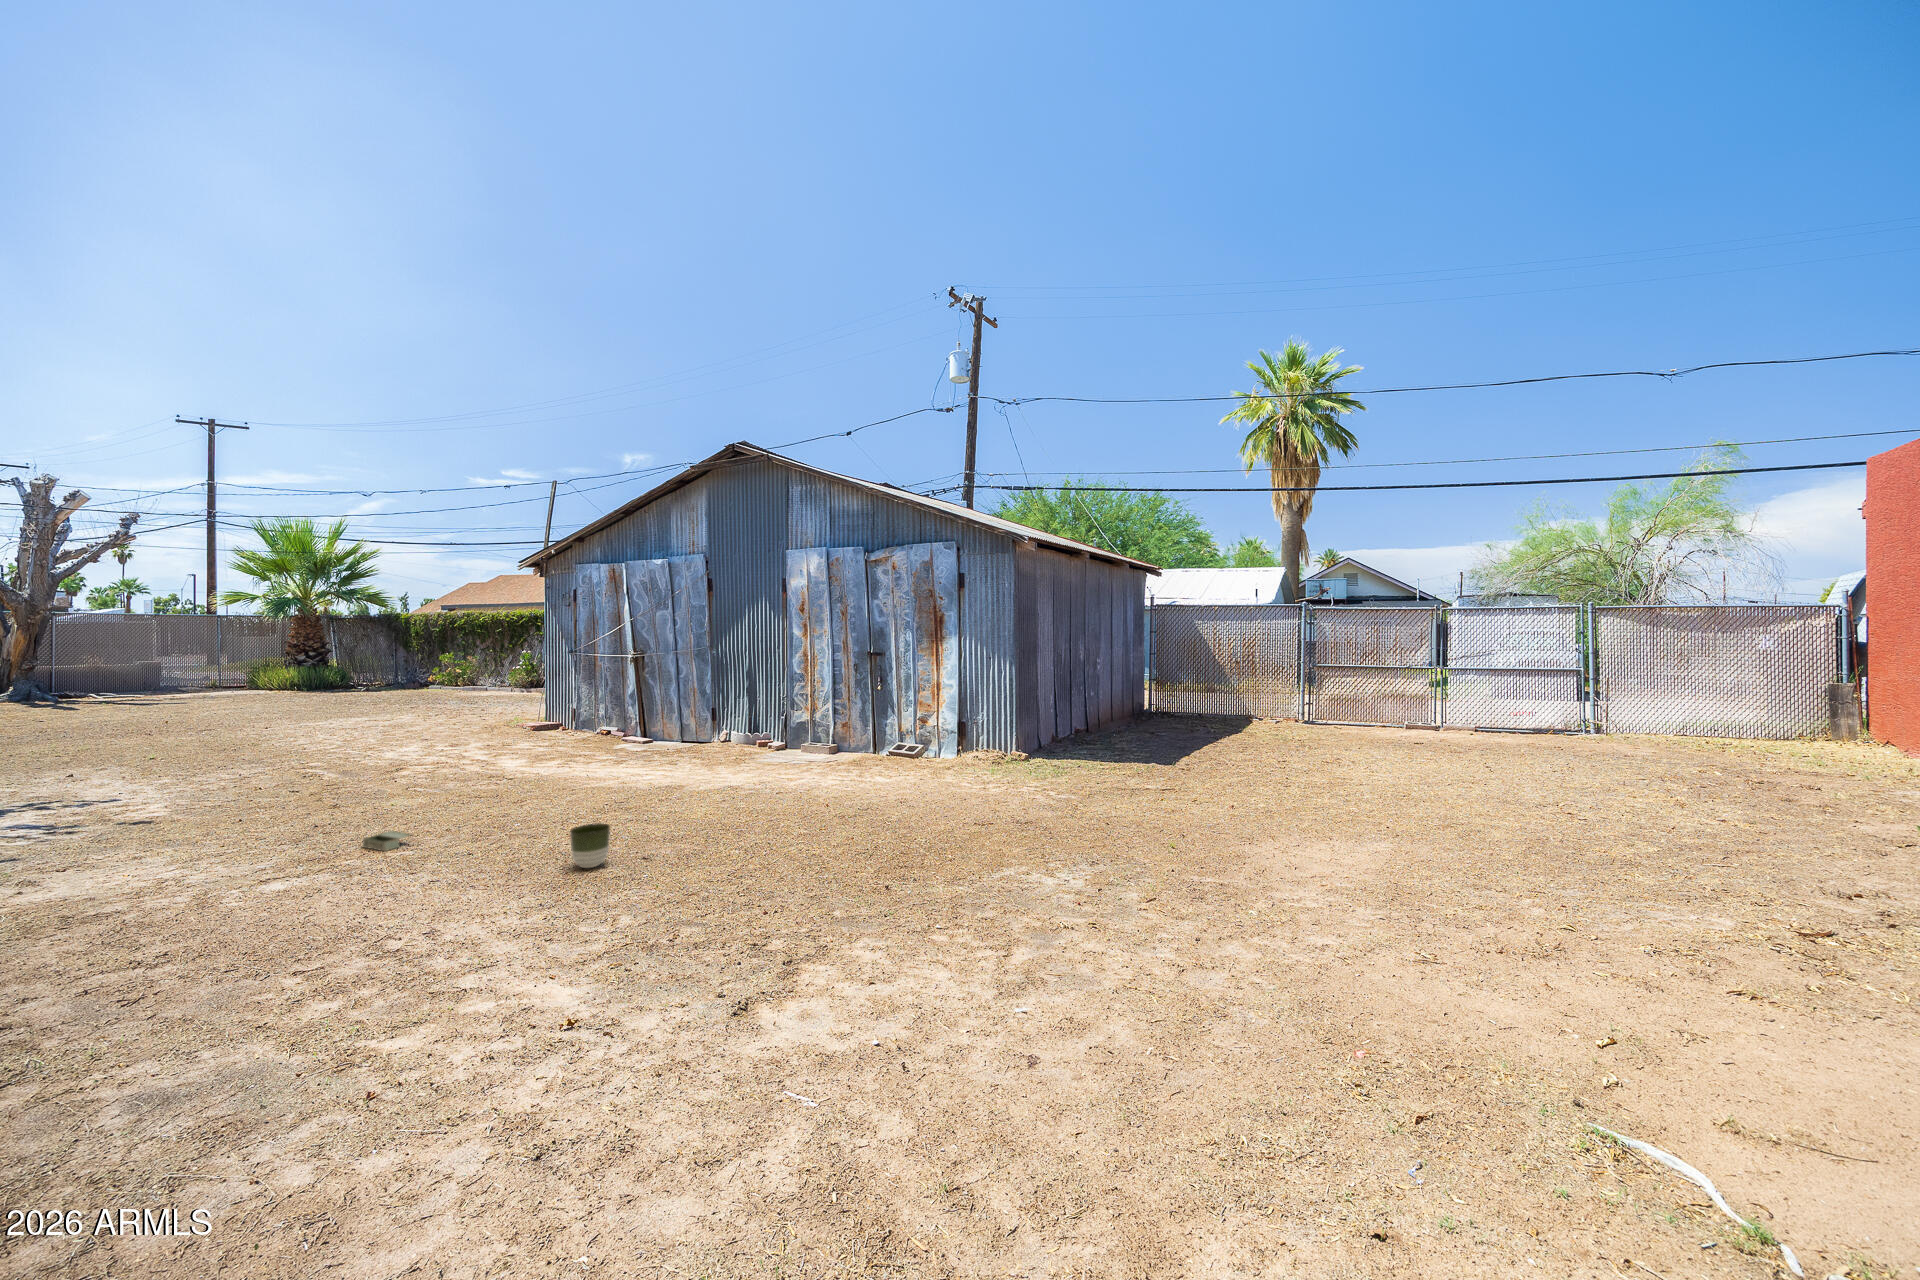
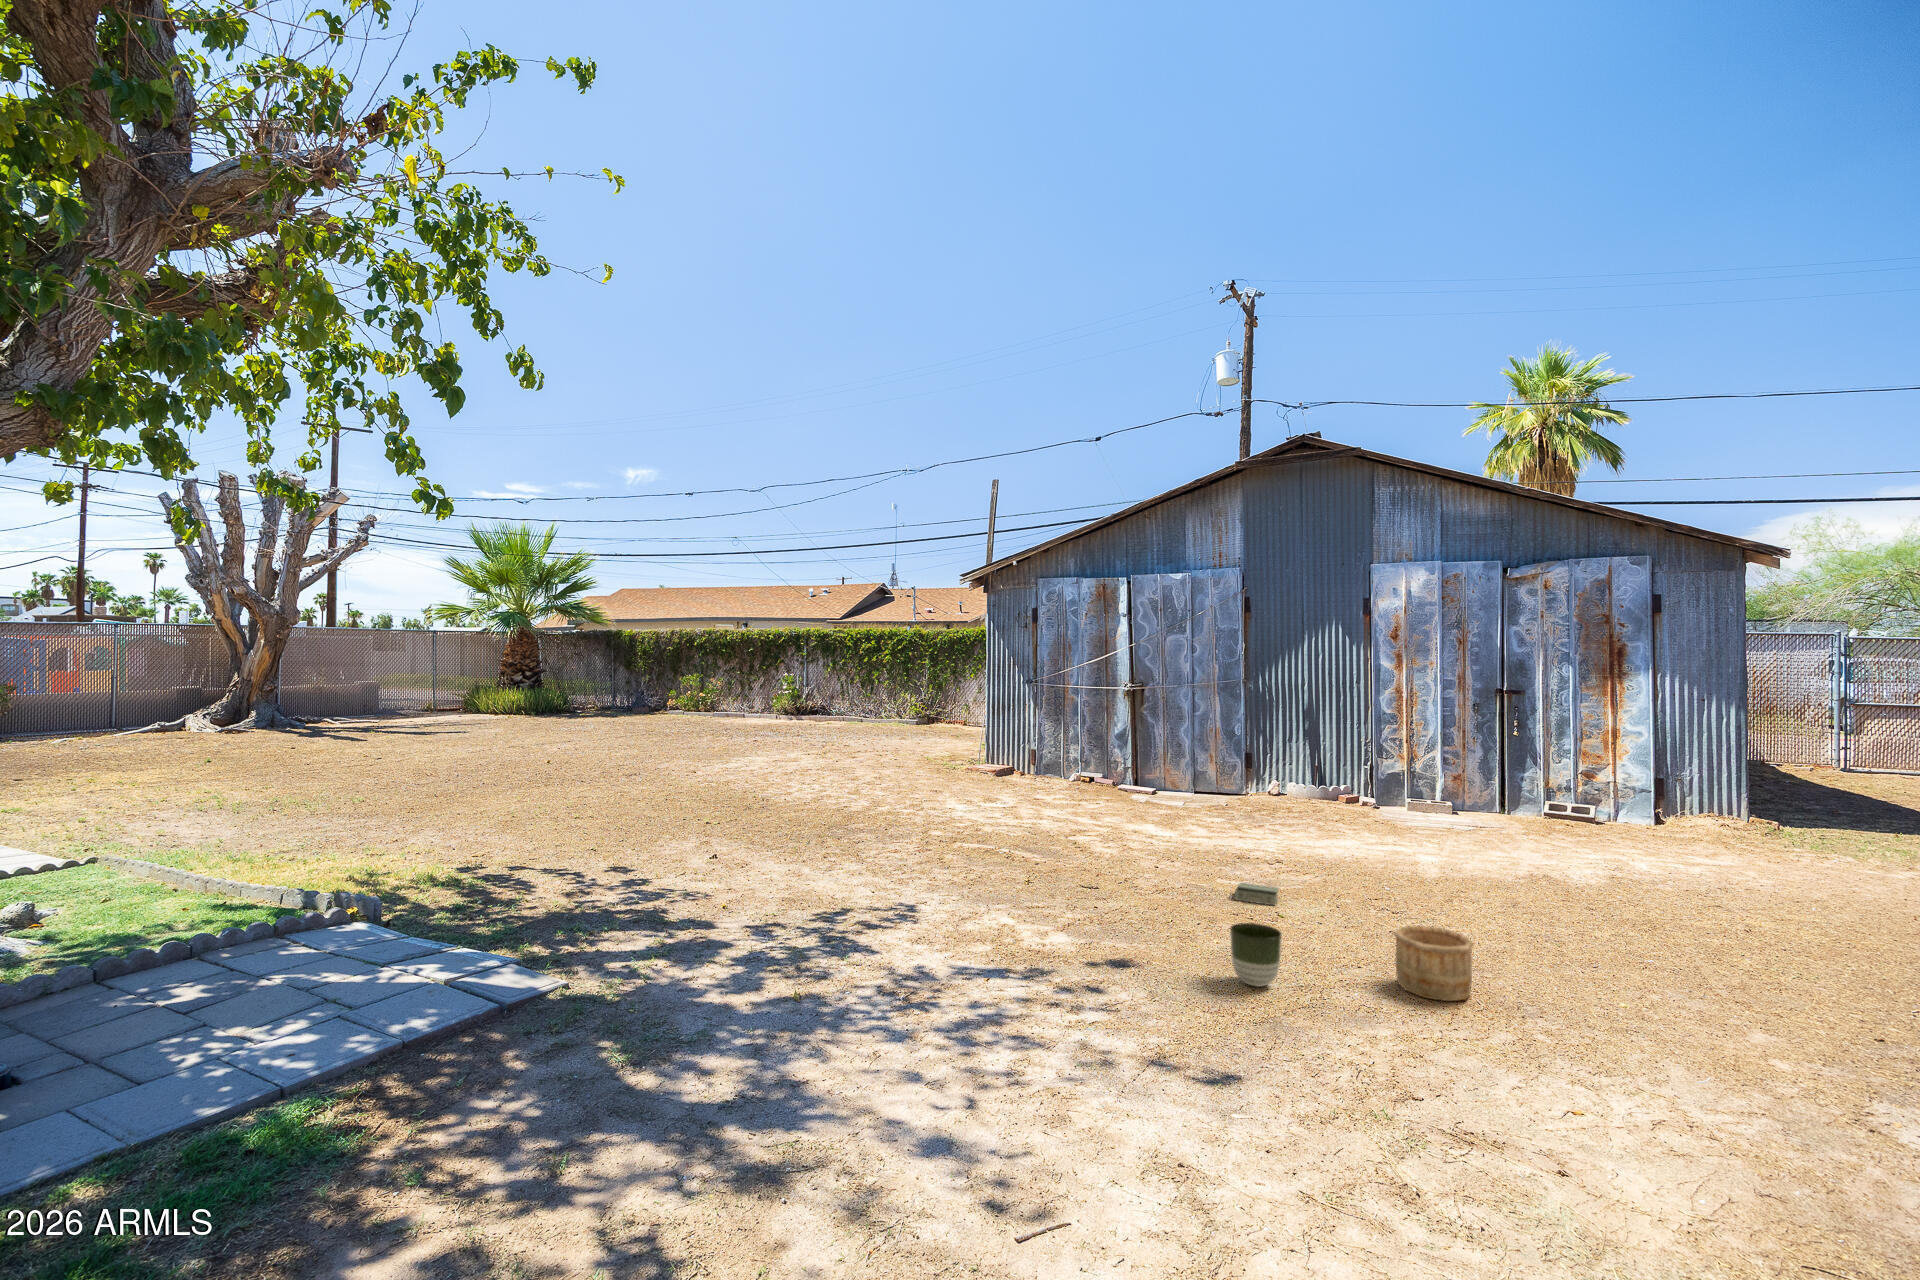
planter: present [570,823,610,868] -> present [1230,923,1282,987]
wooden bucket: none [202,873,295,945] -> present [1394,925,1474,1001]

